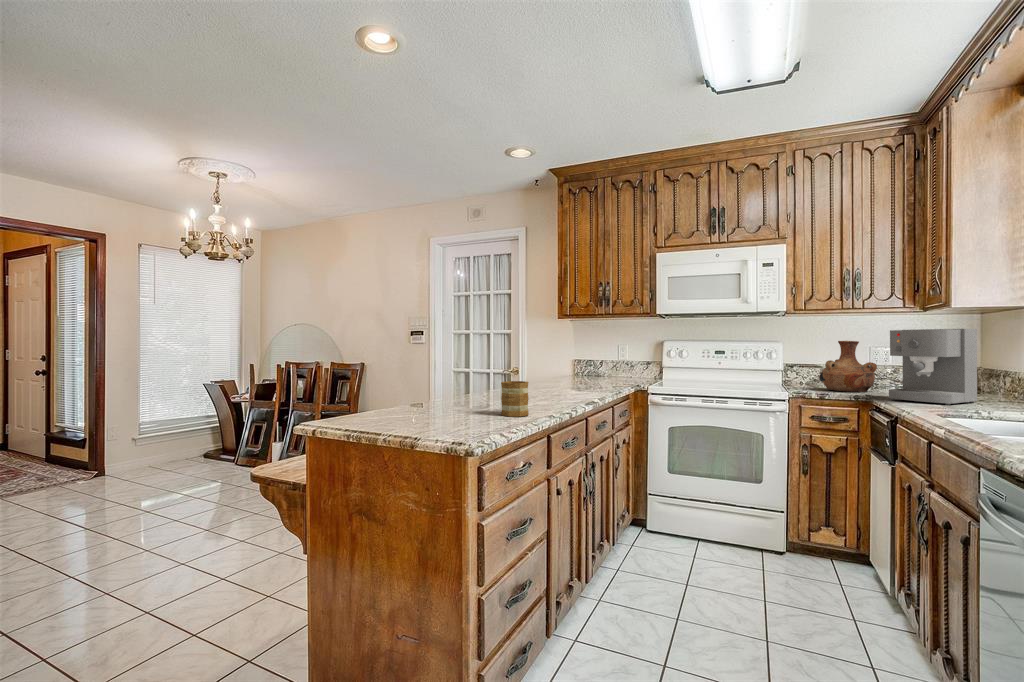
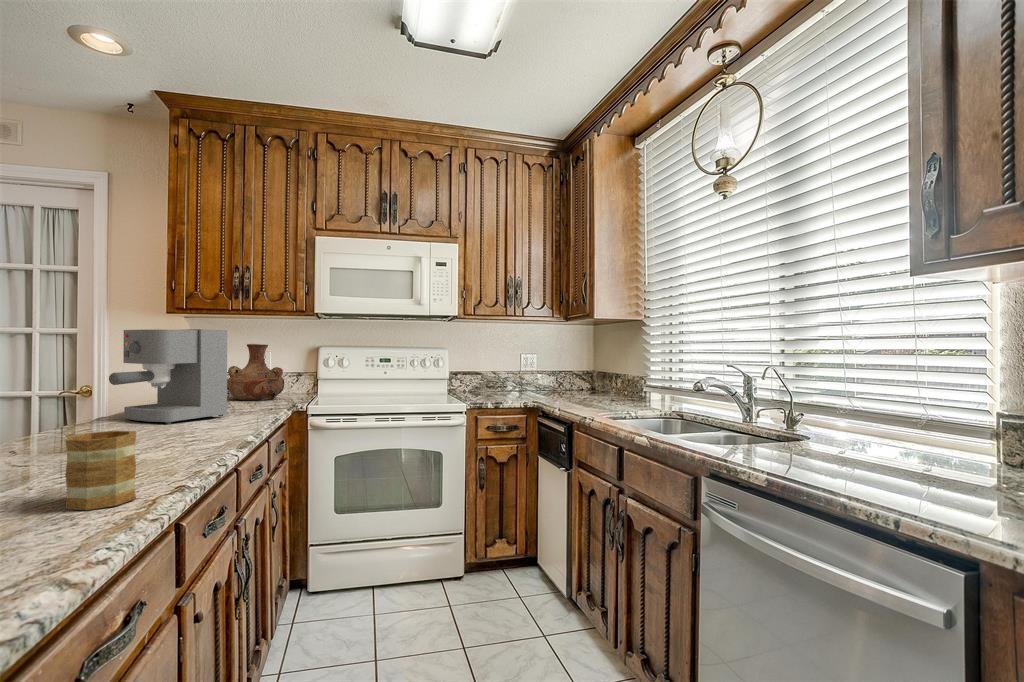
coffee maker: present [889,329,977,405] -> present [109,329,227,424]
vase: present [819,341,877,392] -> present [227,344,284,401]

